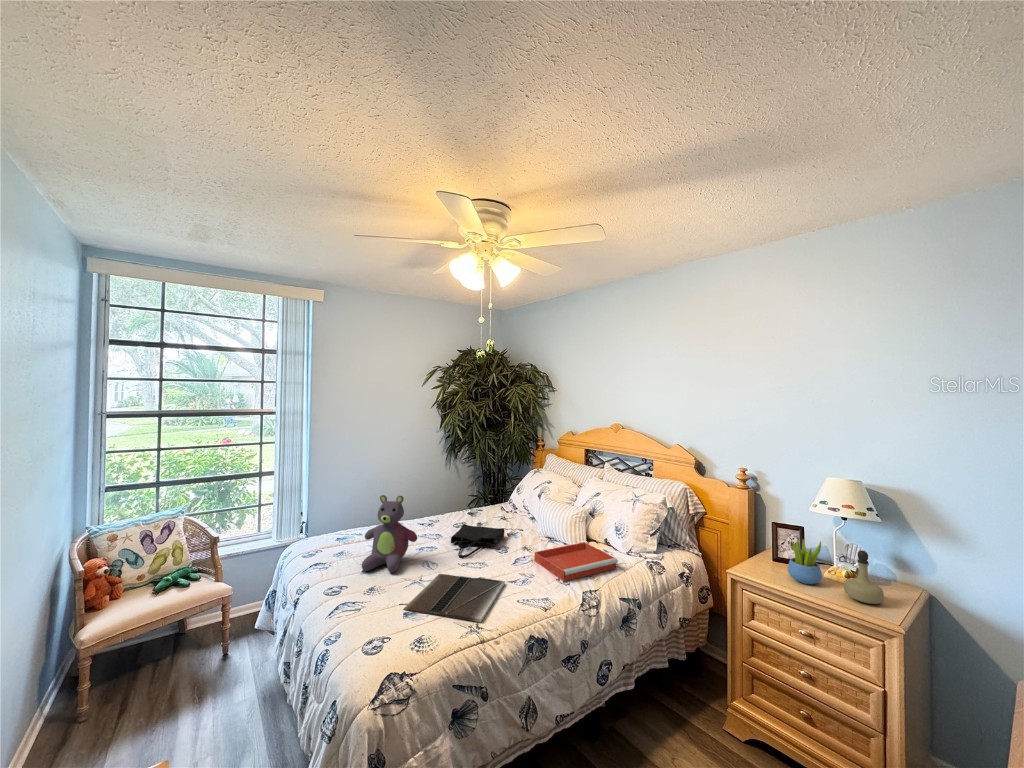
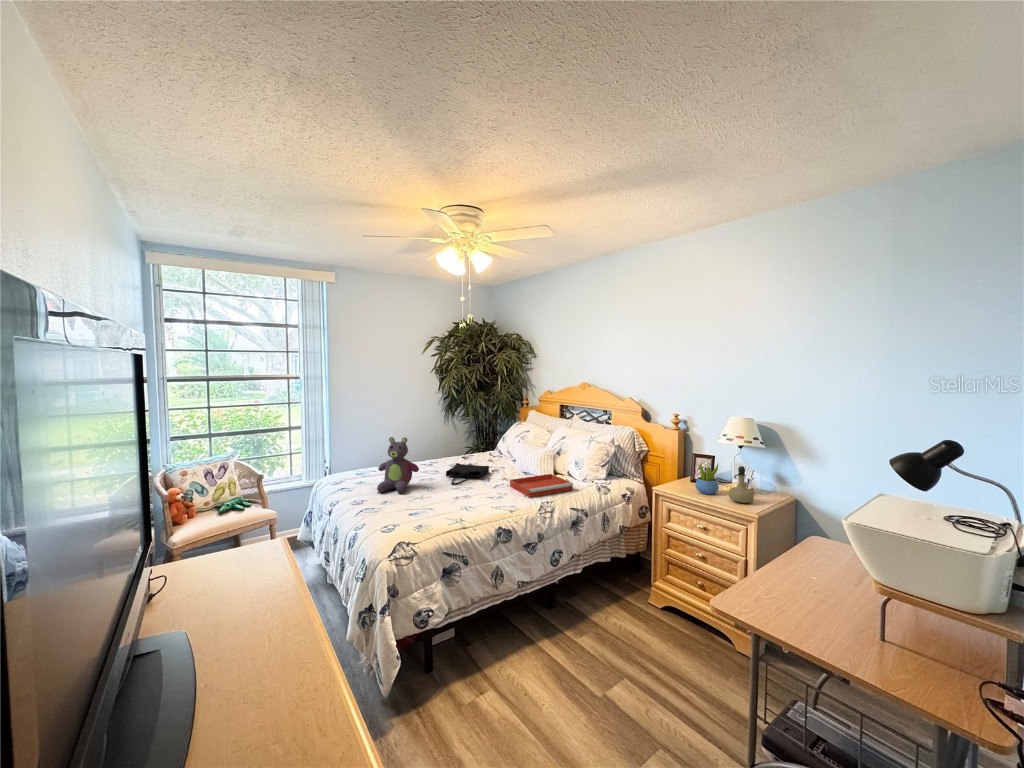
laptop: present [403,574,505,622] -> none [409,493,485,518]

